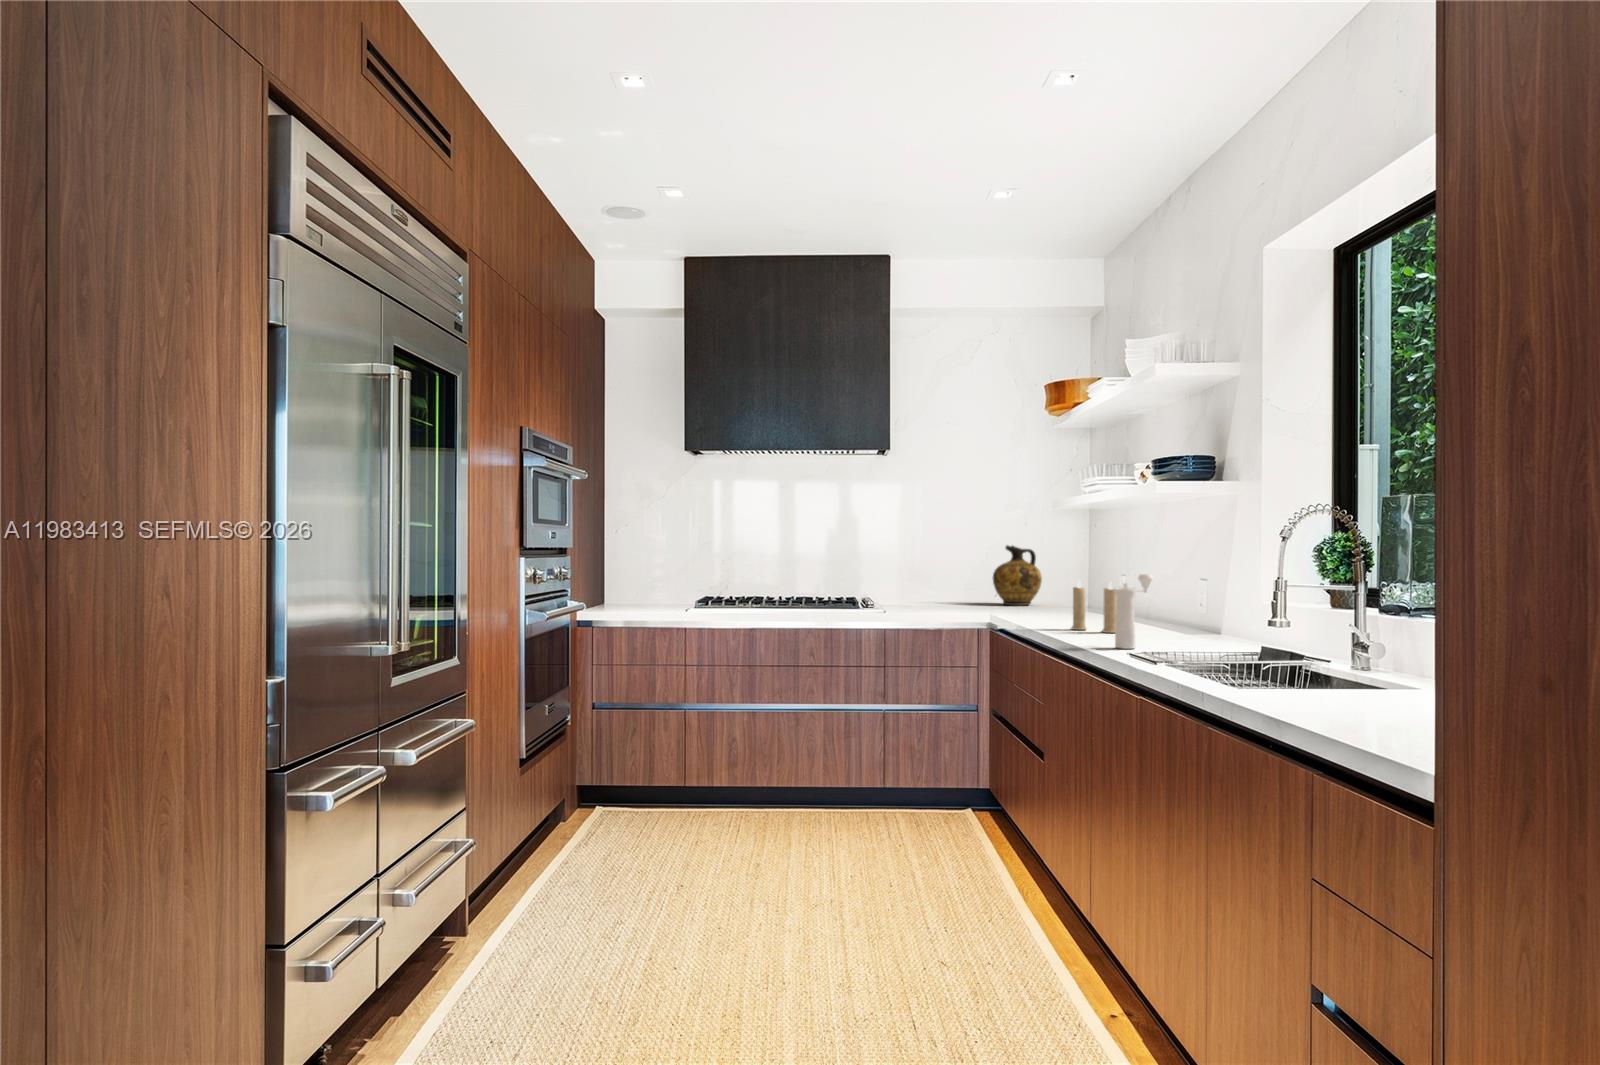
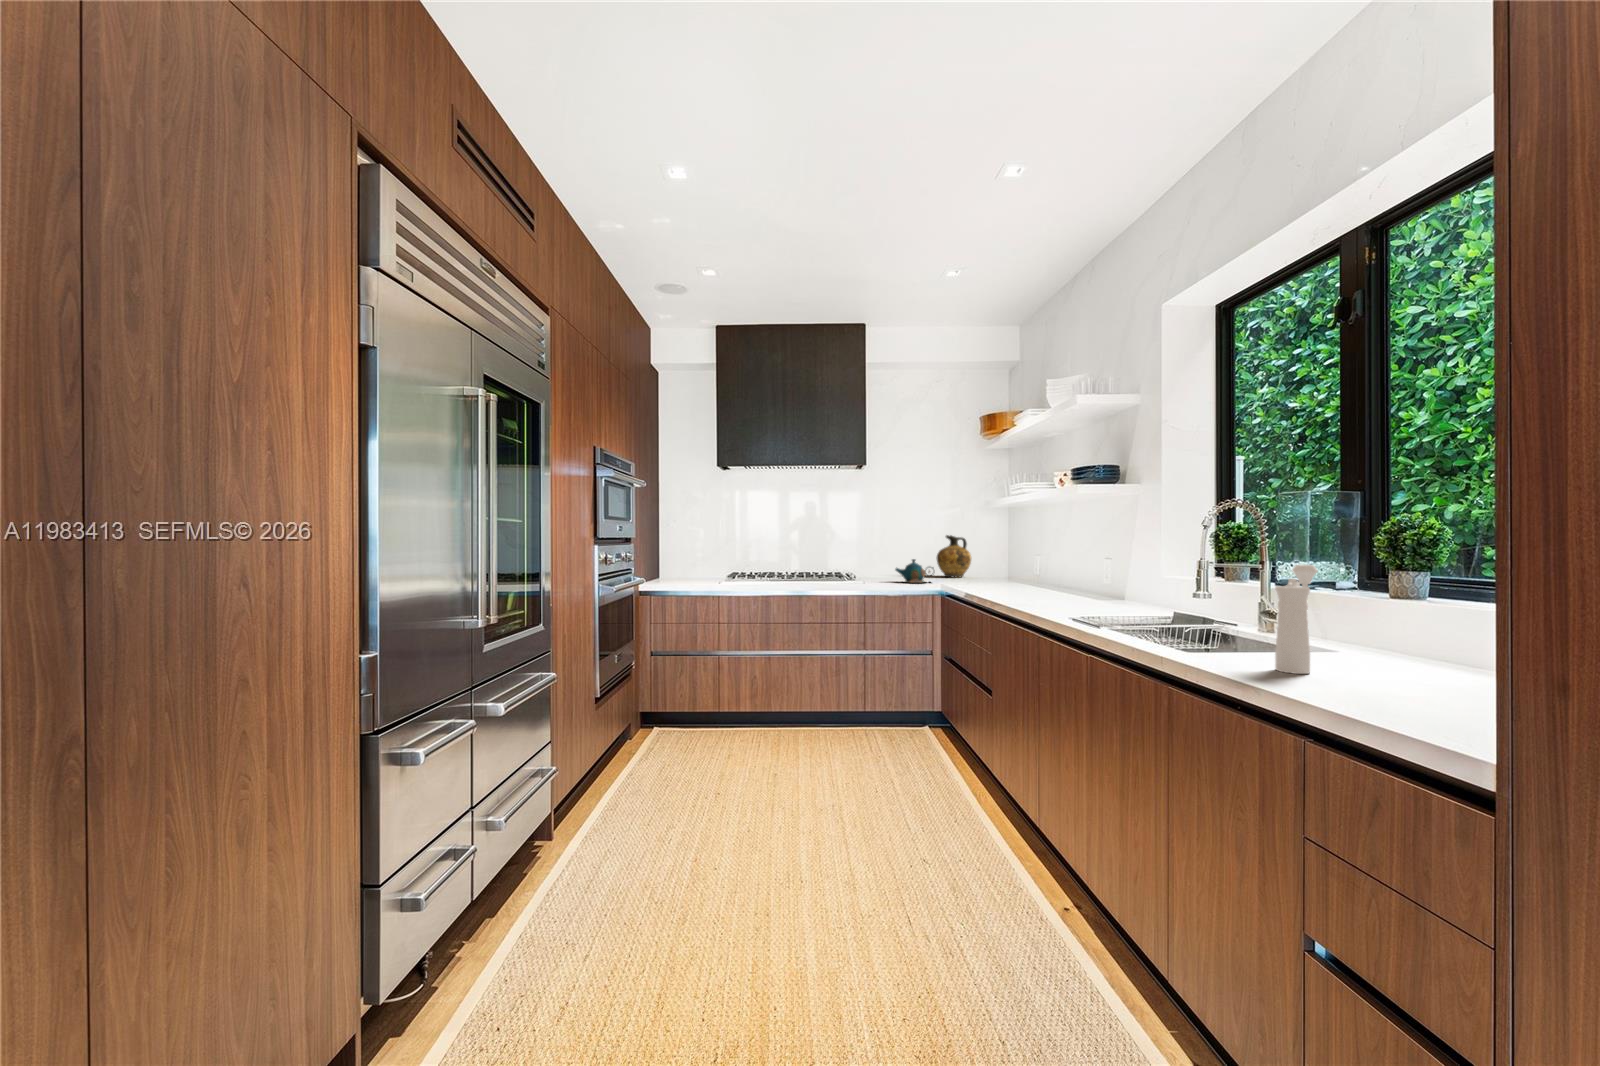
pepper mill: present [1115,574,1153,649] -> present [1275,565,1317,674]
teapot: none [930,579,985,613] -> present [895,559,934,583]
candle: present [1071,581,1117,633] -> none [1005,559,1043,599]

